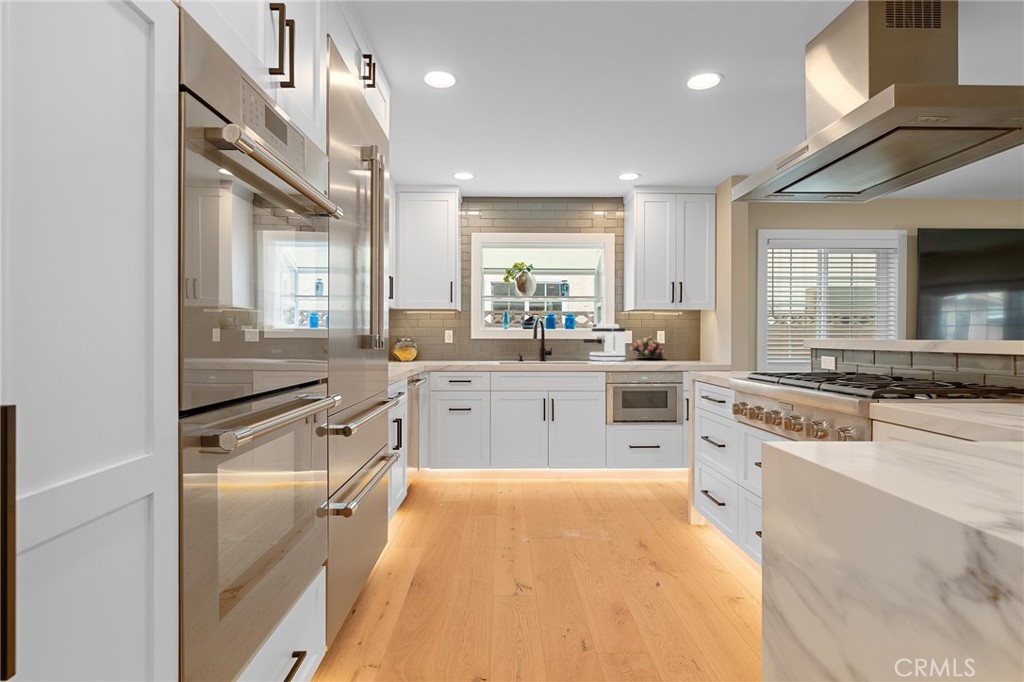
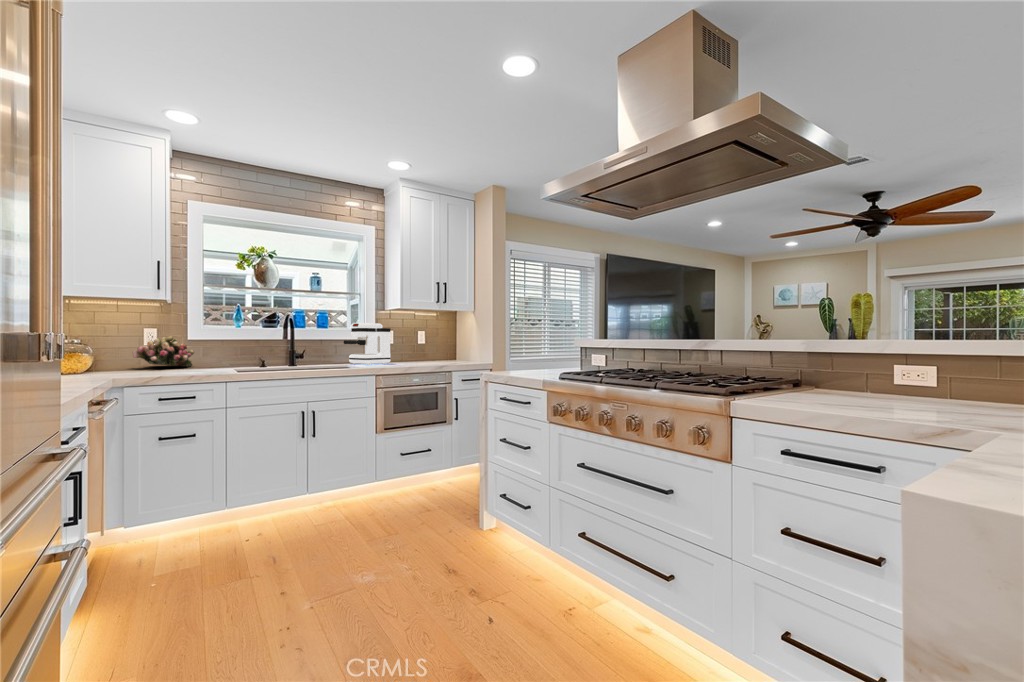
flower arrangement: present [629,336,664,359] -> present [133,336,194,367]

